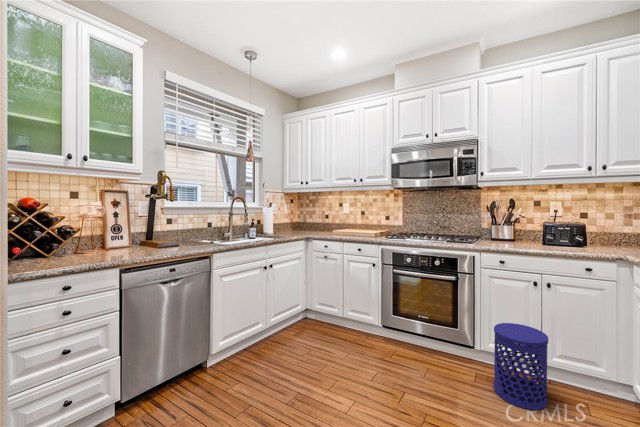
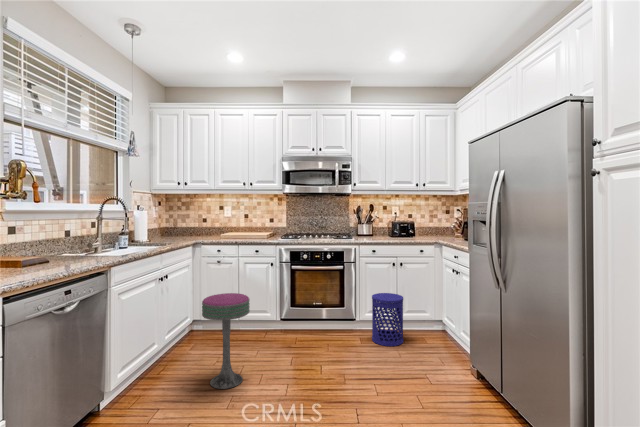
bar stool: none [263,296,312,401] -> present [202,293,250,389]

